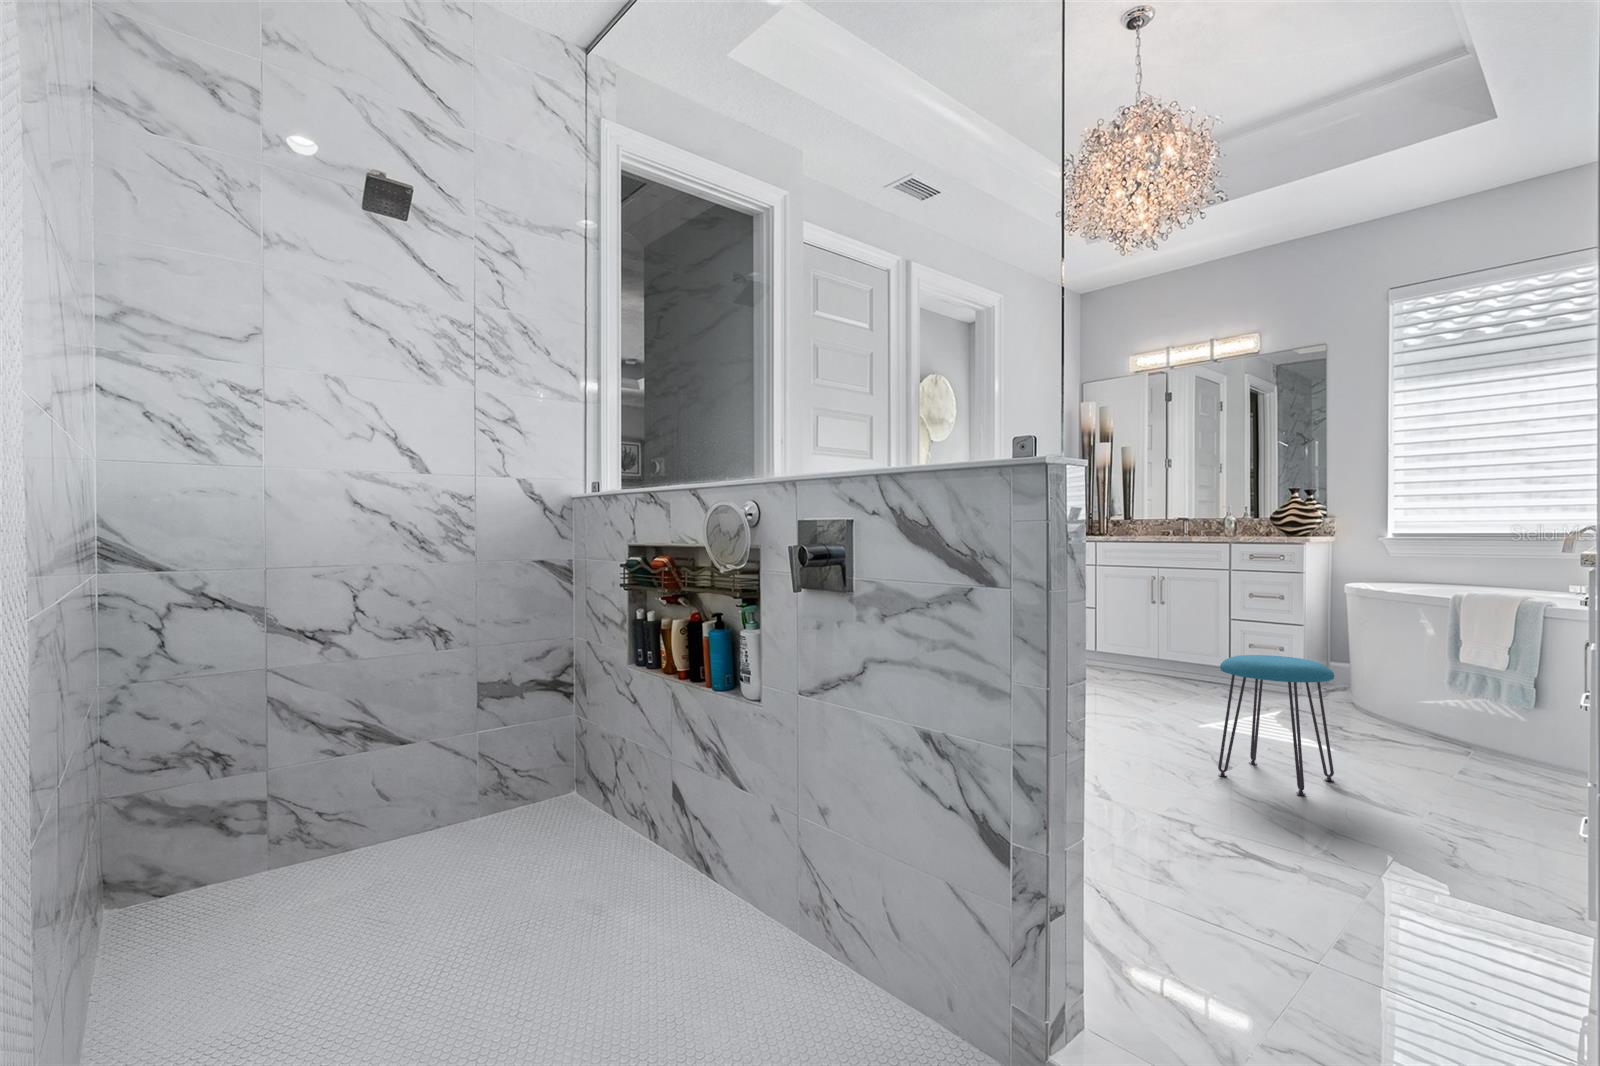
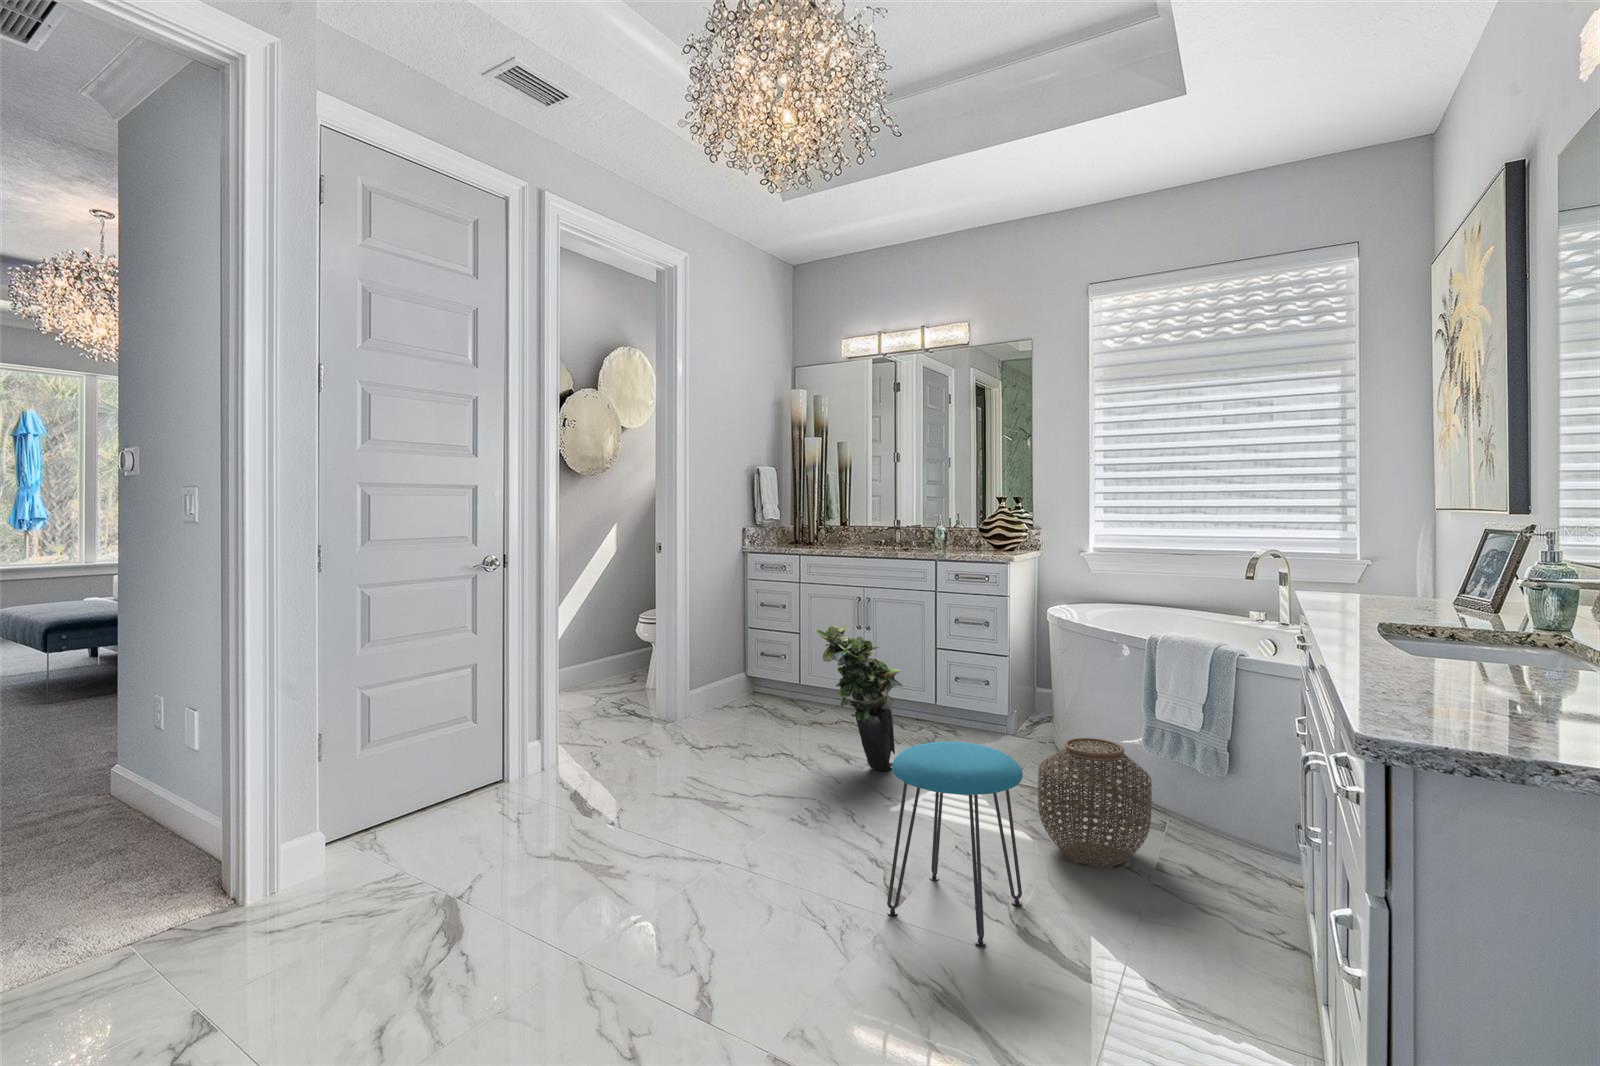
potted plant: none [1126,588,1207,709] -> present [815,623,903,771]
woven basket: none [1344,669,1455,771] -> present [1038,738,1152,866]

